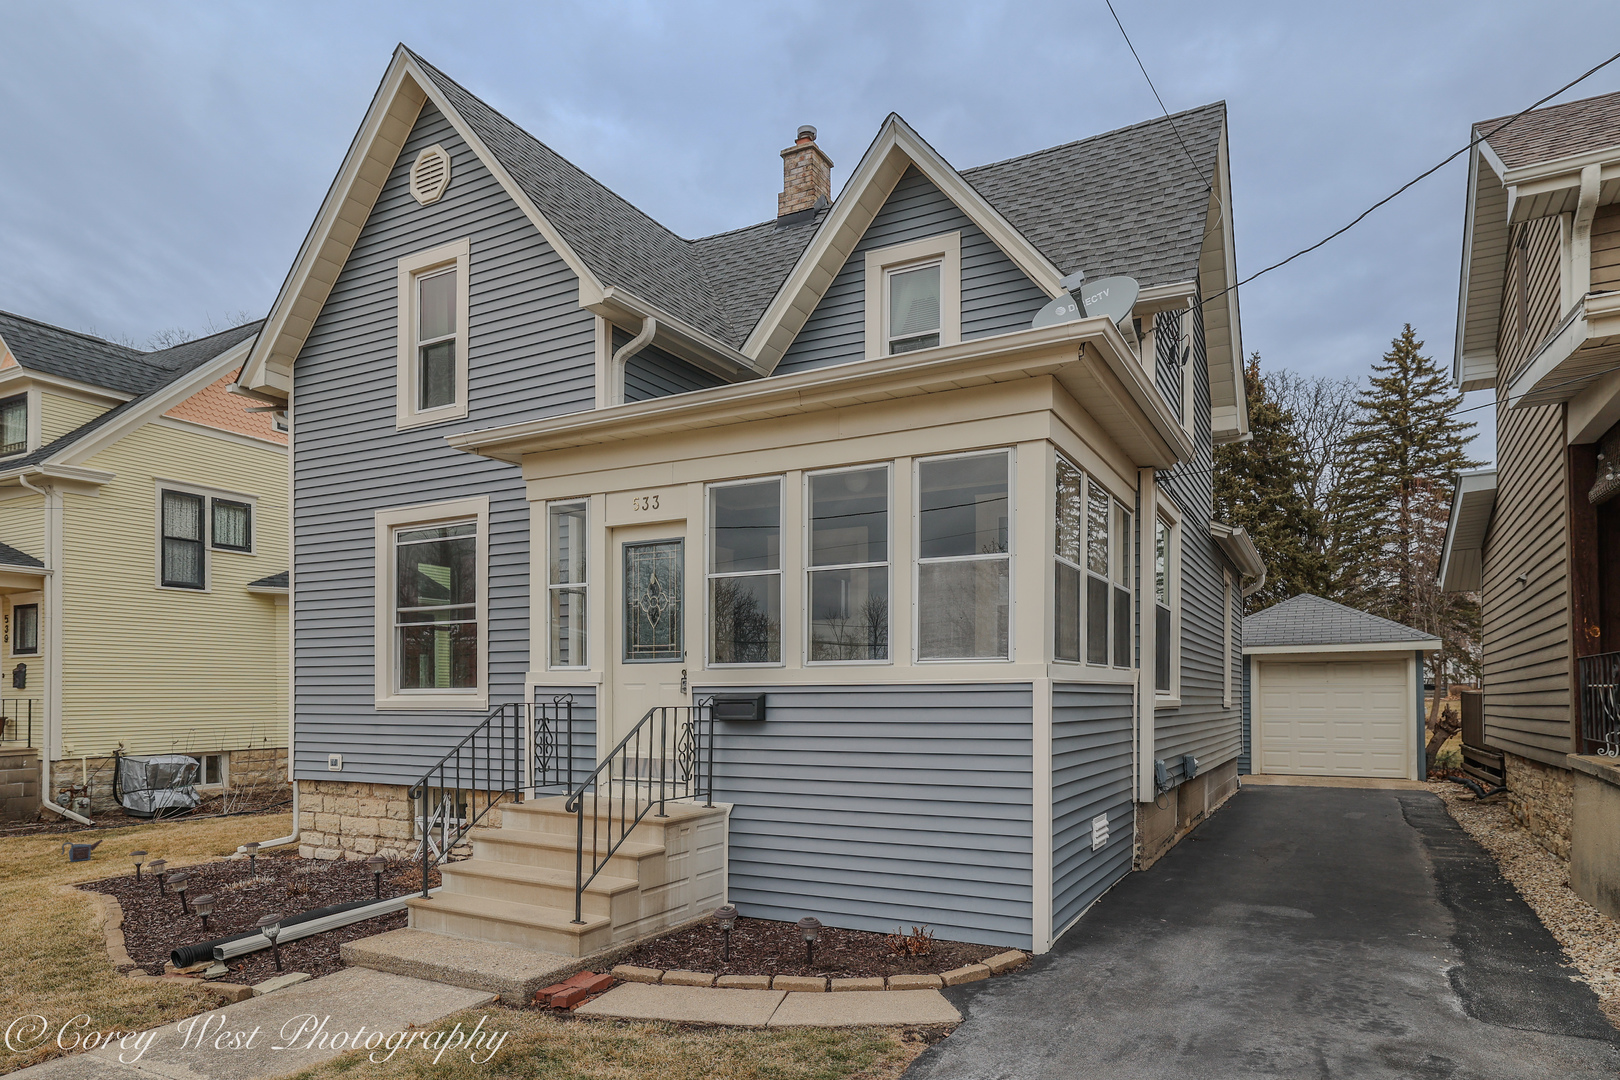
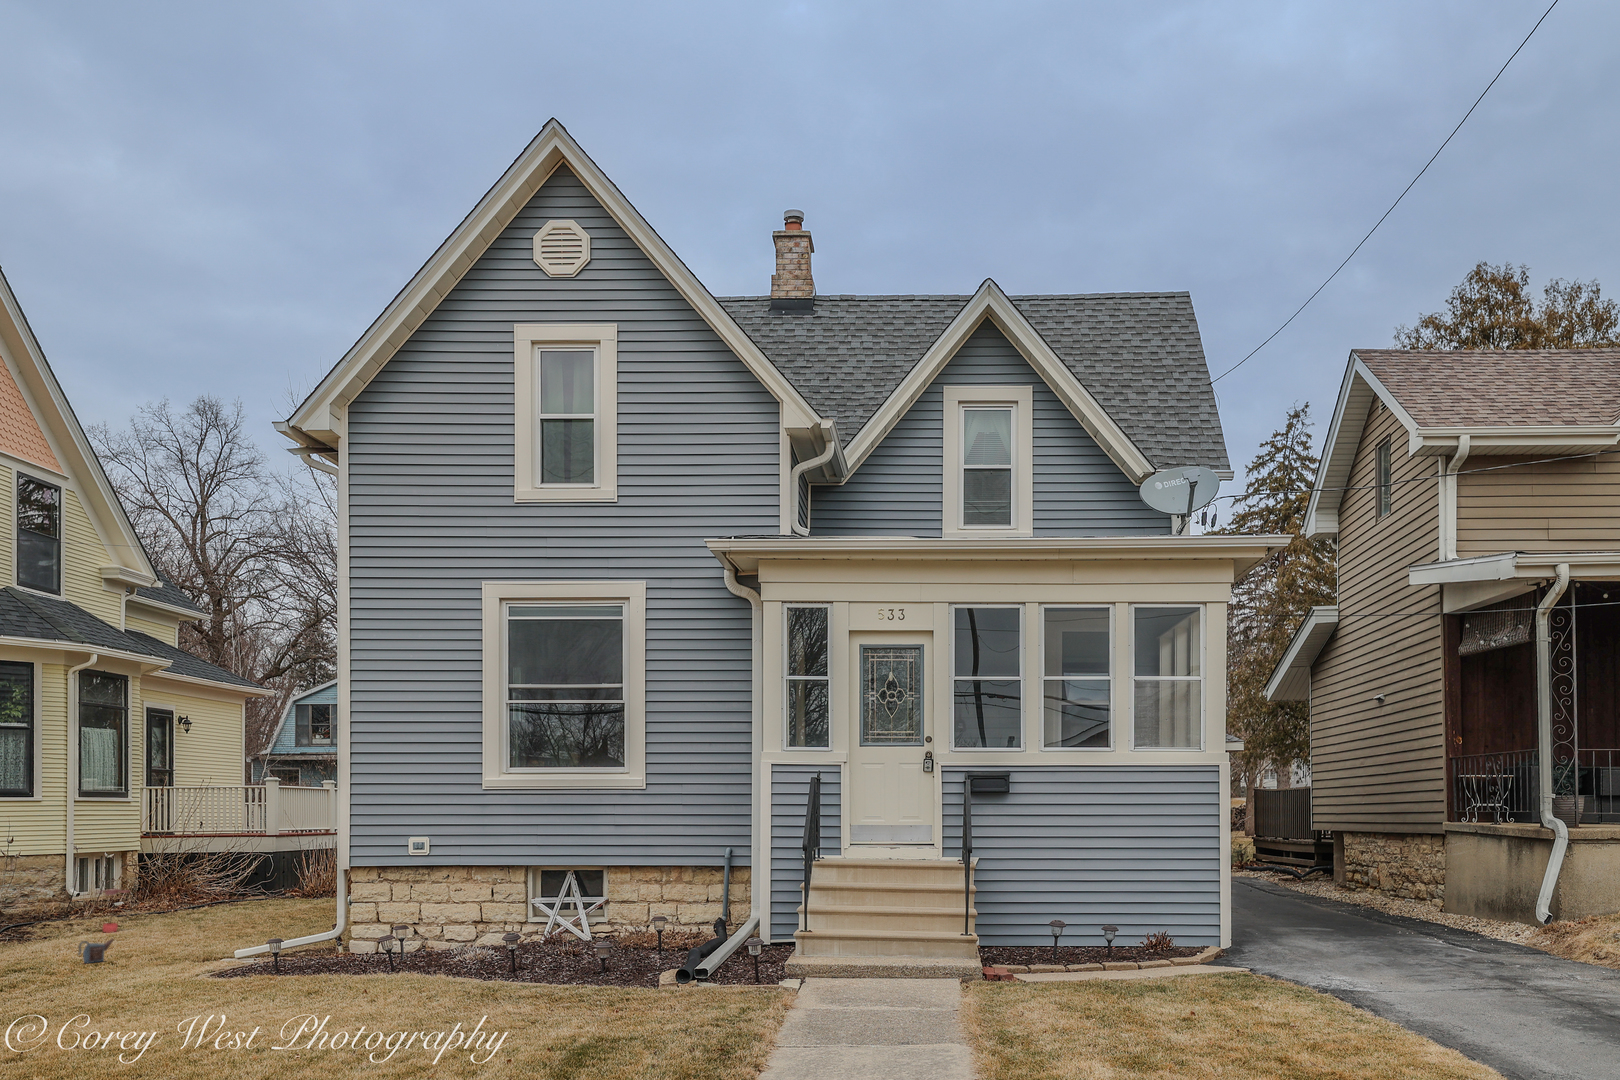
potted plant: none [237,785,264,821] -> present [98,889,129,933]

